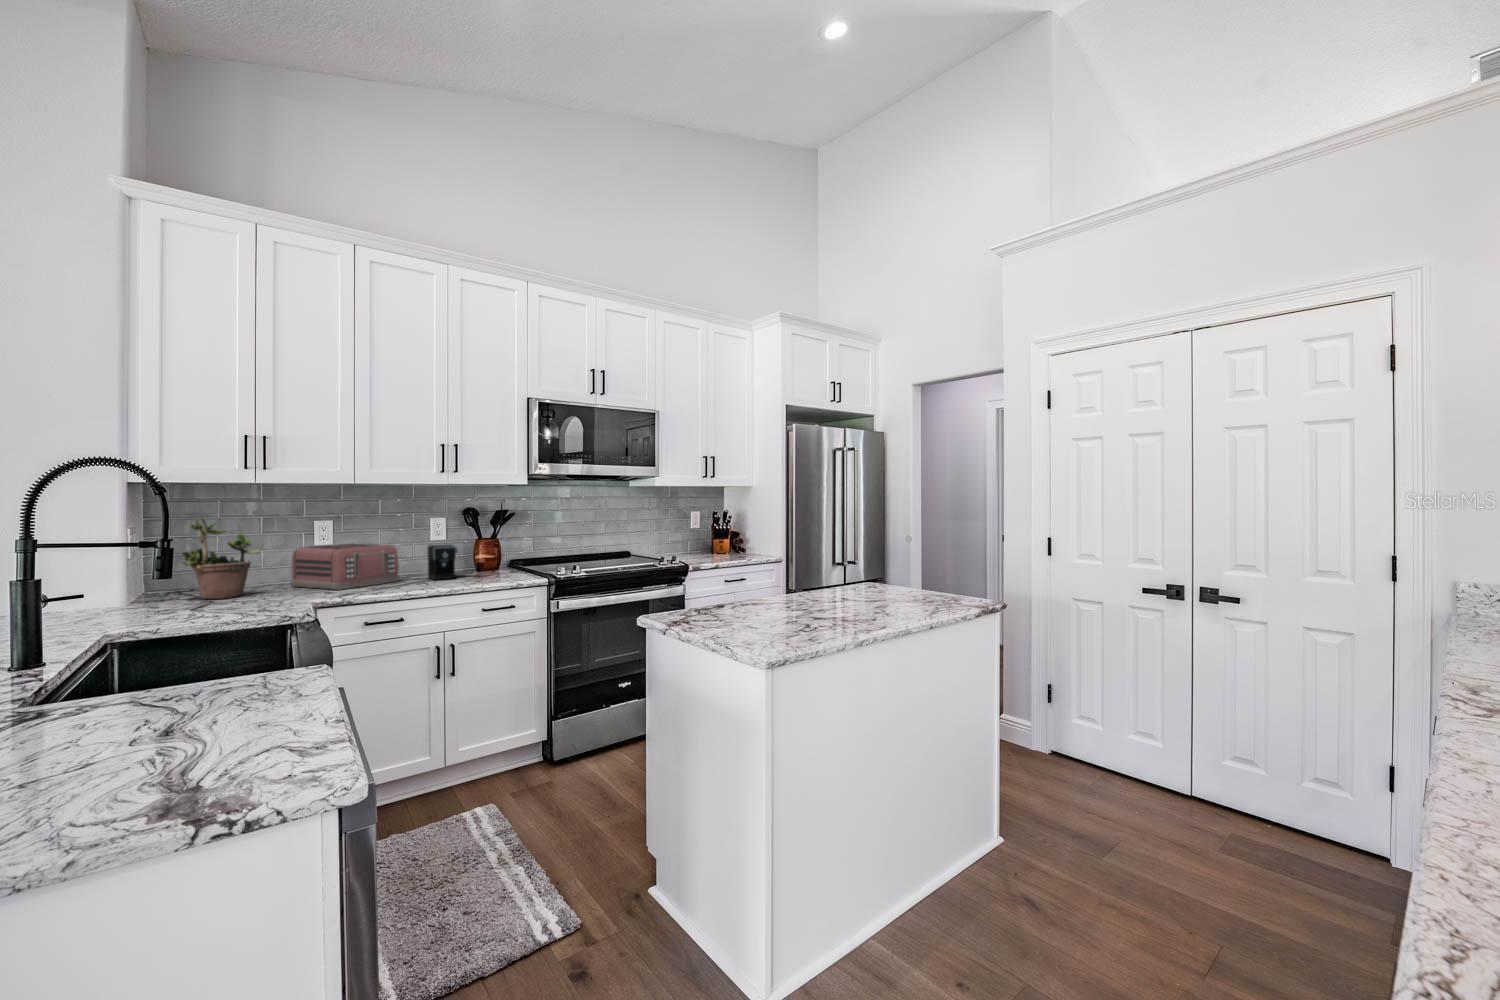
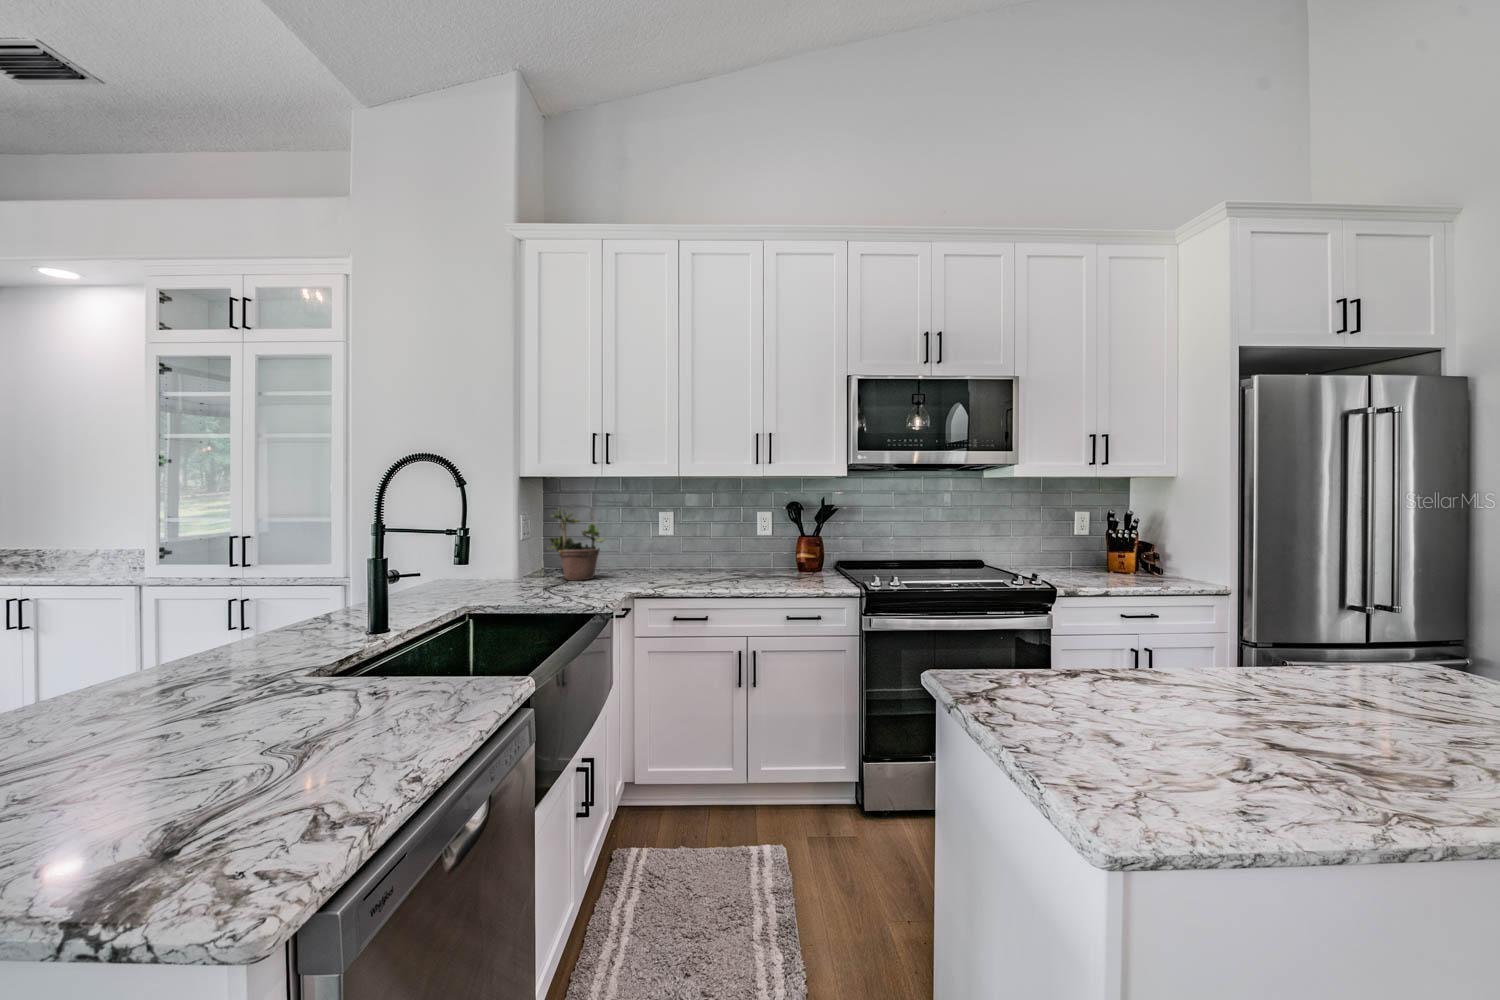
toaster: present [290,544,400,590] -> none [636,536,721,581]
coffee maker: present [427,545,485,580] -> none [748,541,808,578]

